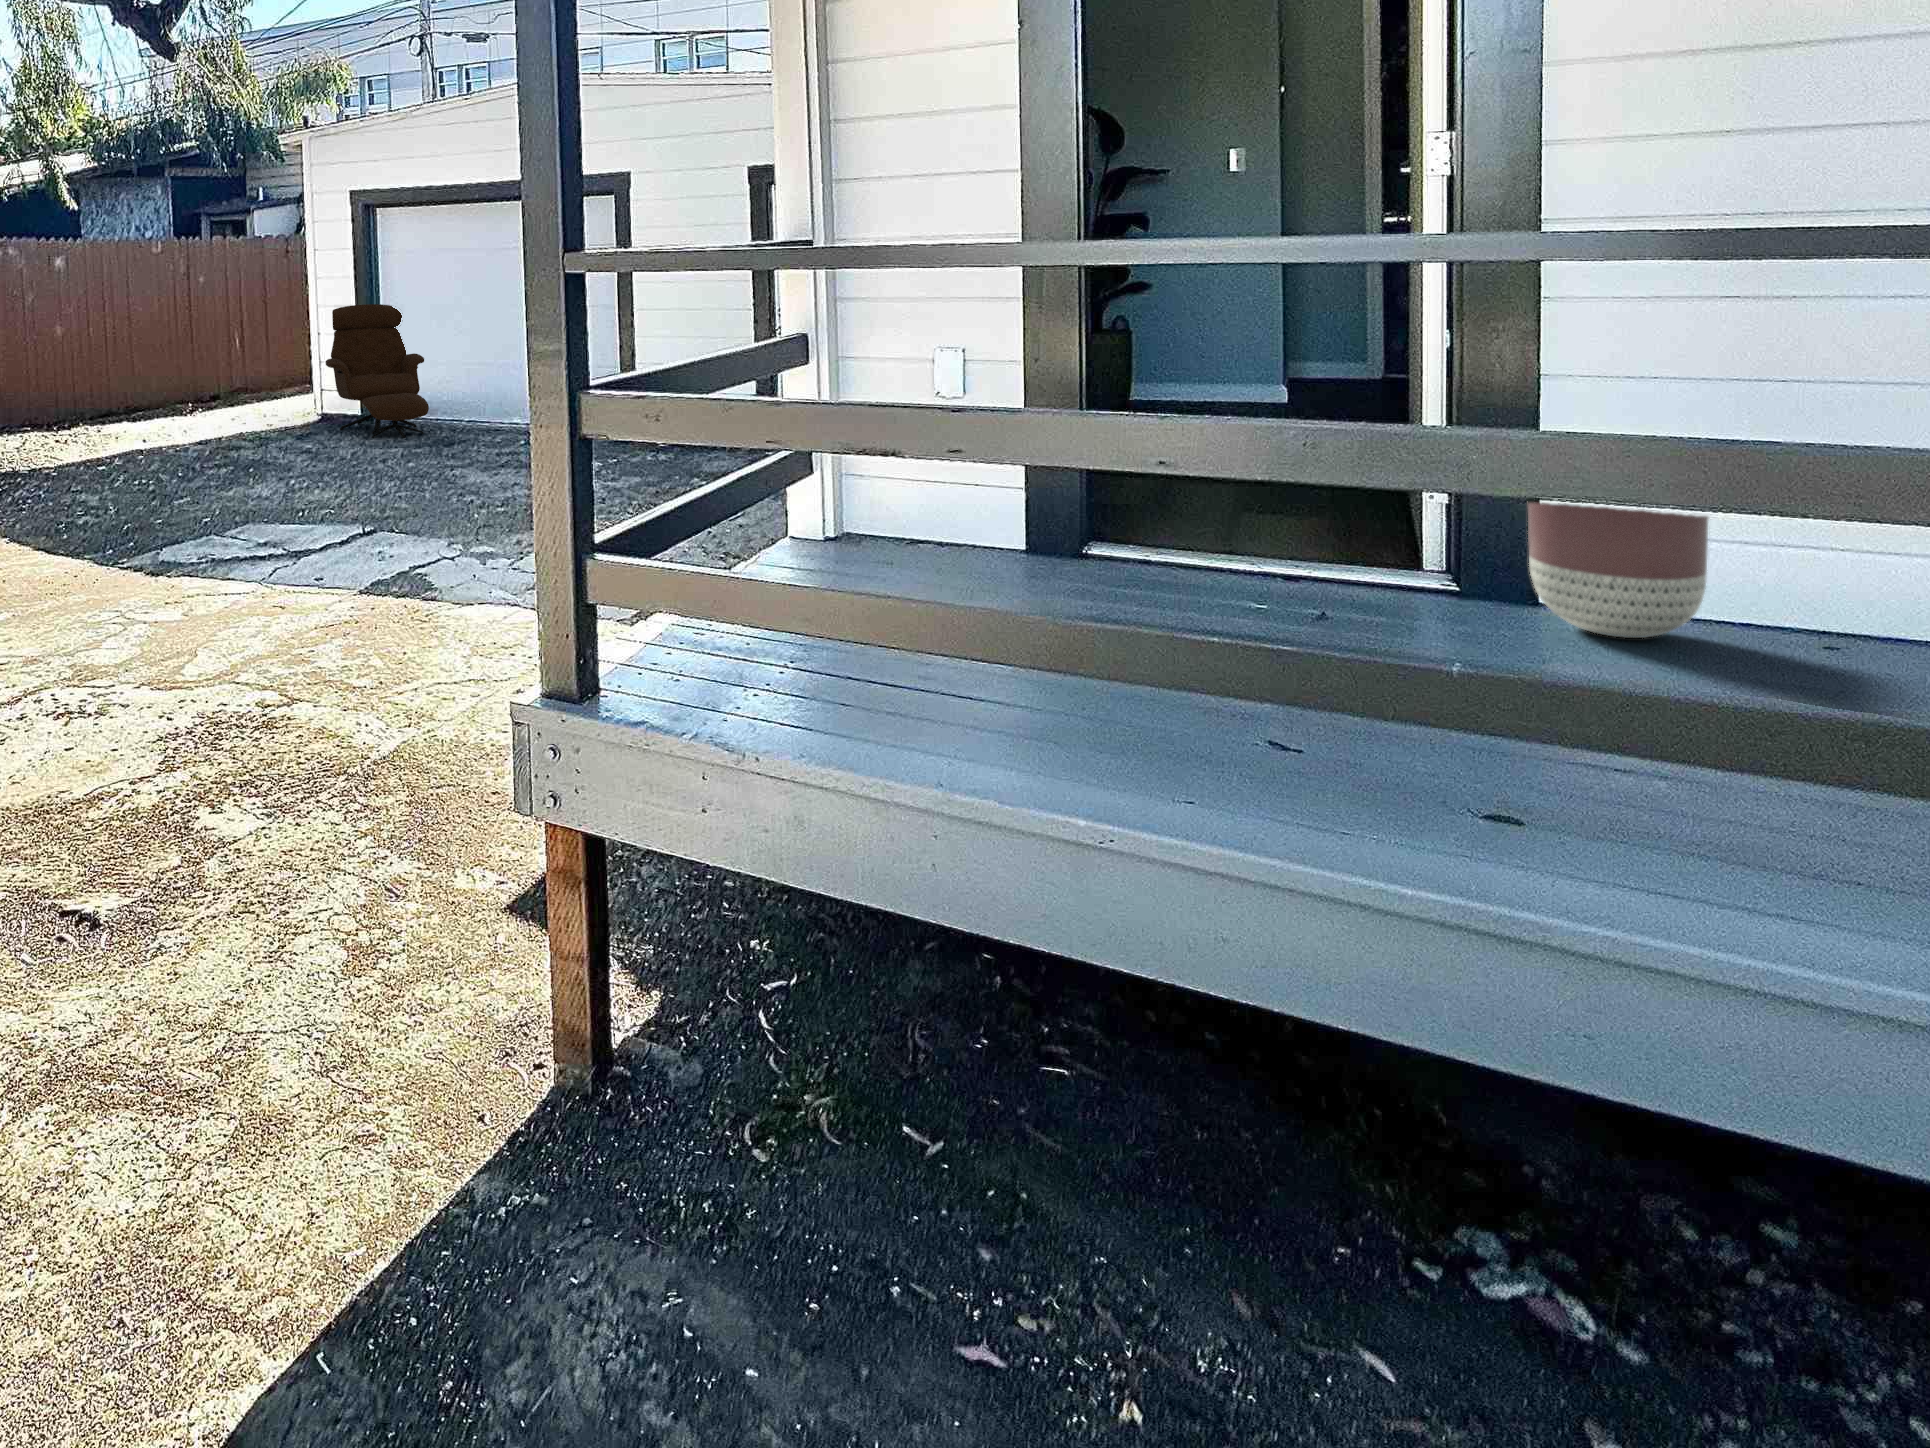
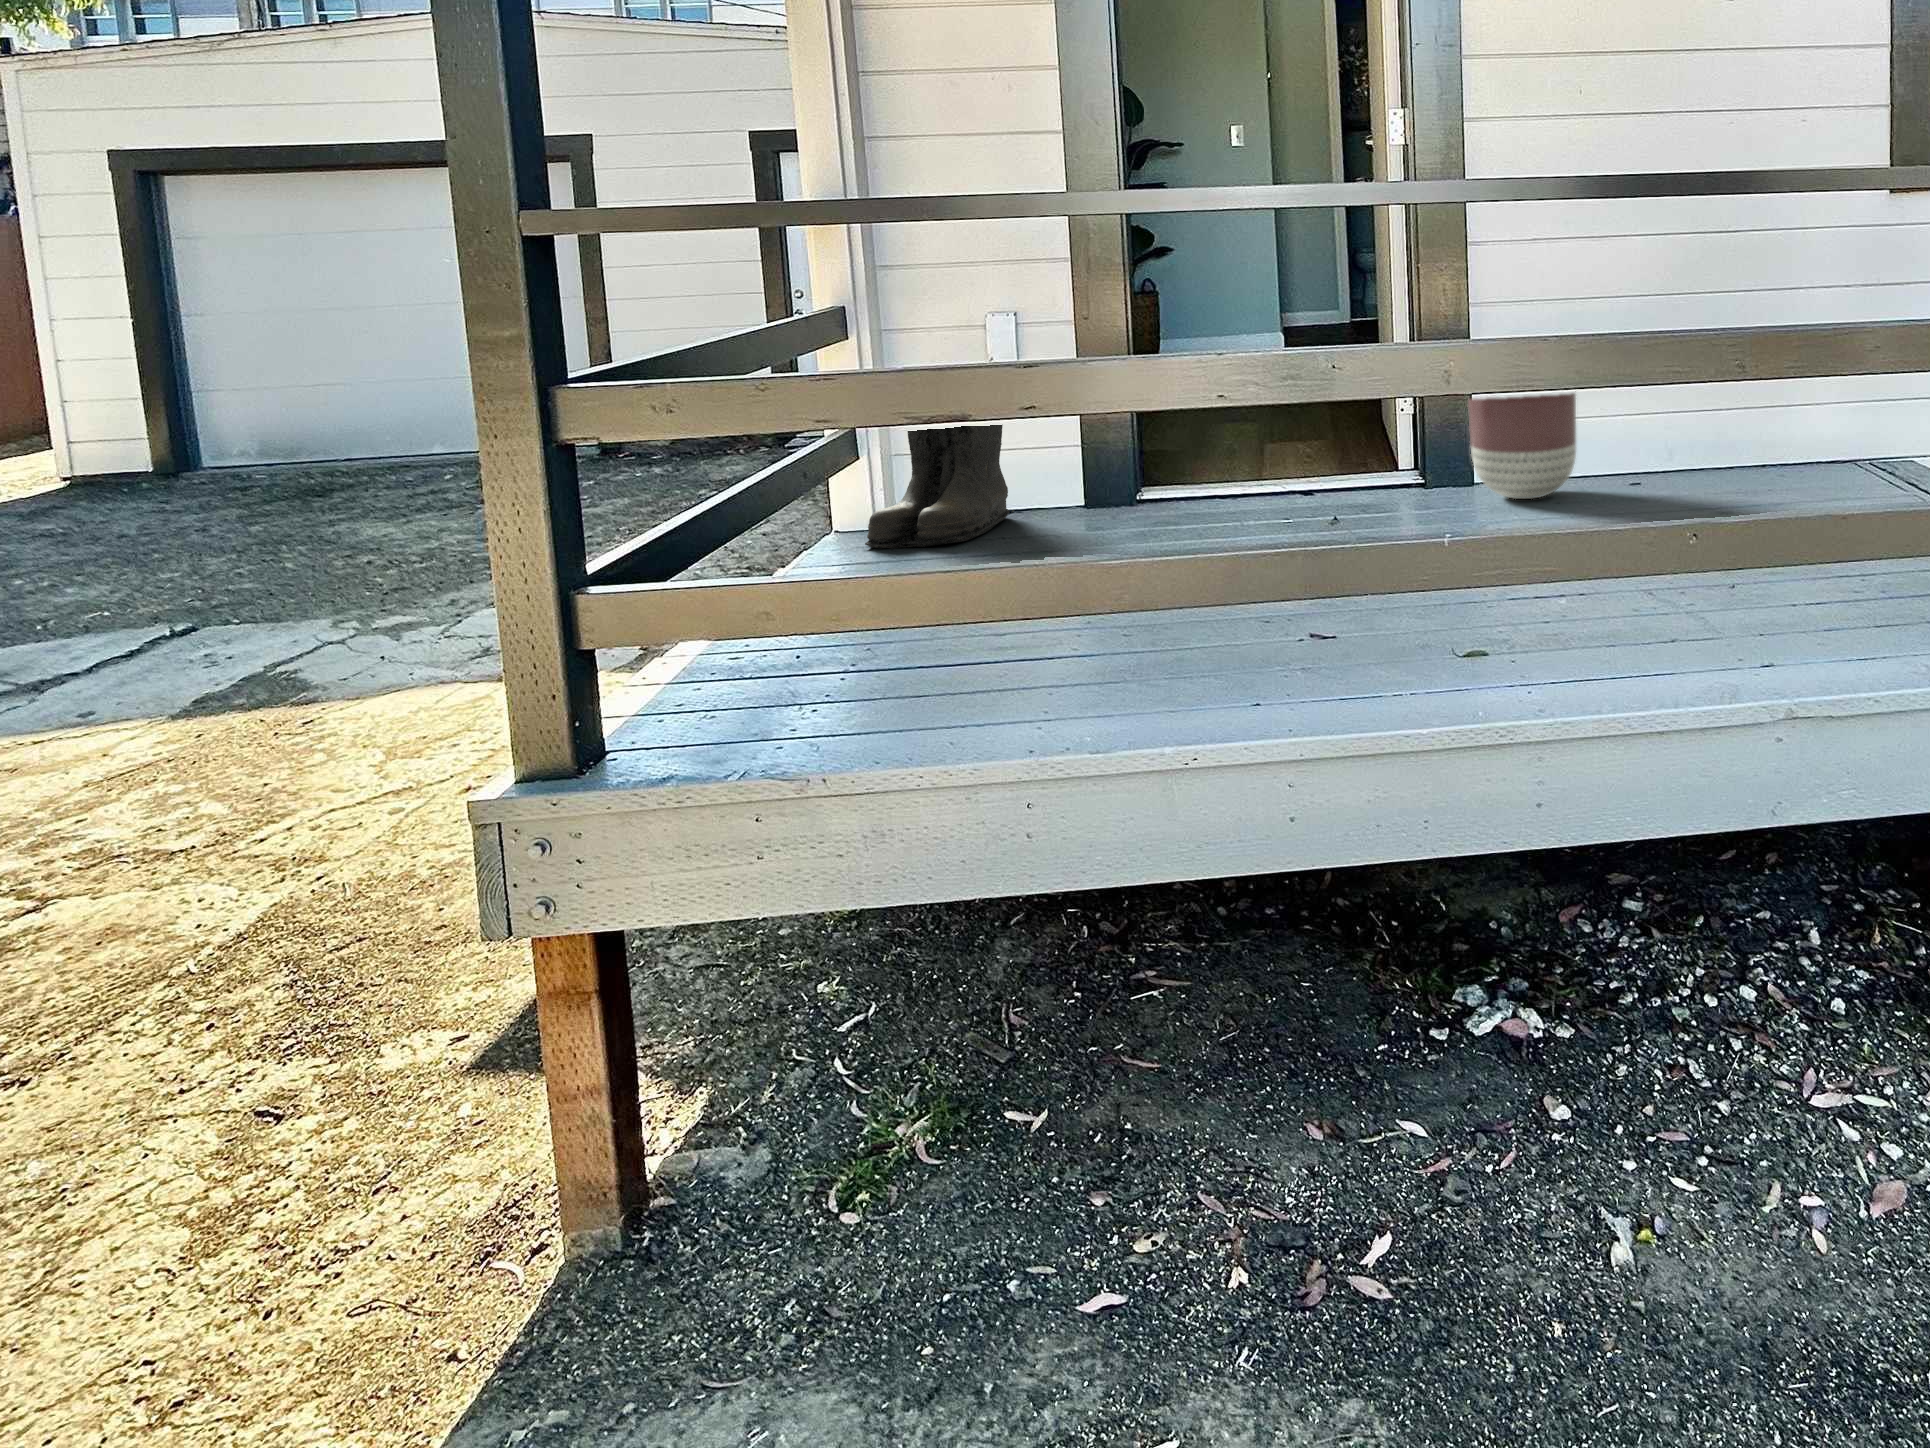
lounge chair: present [326,304,429,438] -> none [78,323,278,505]
boots: none [817,423,960,567] -> present [865,425,1014,549]

